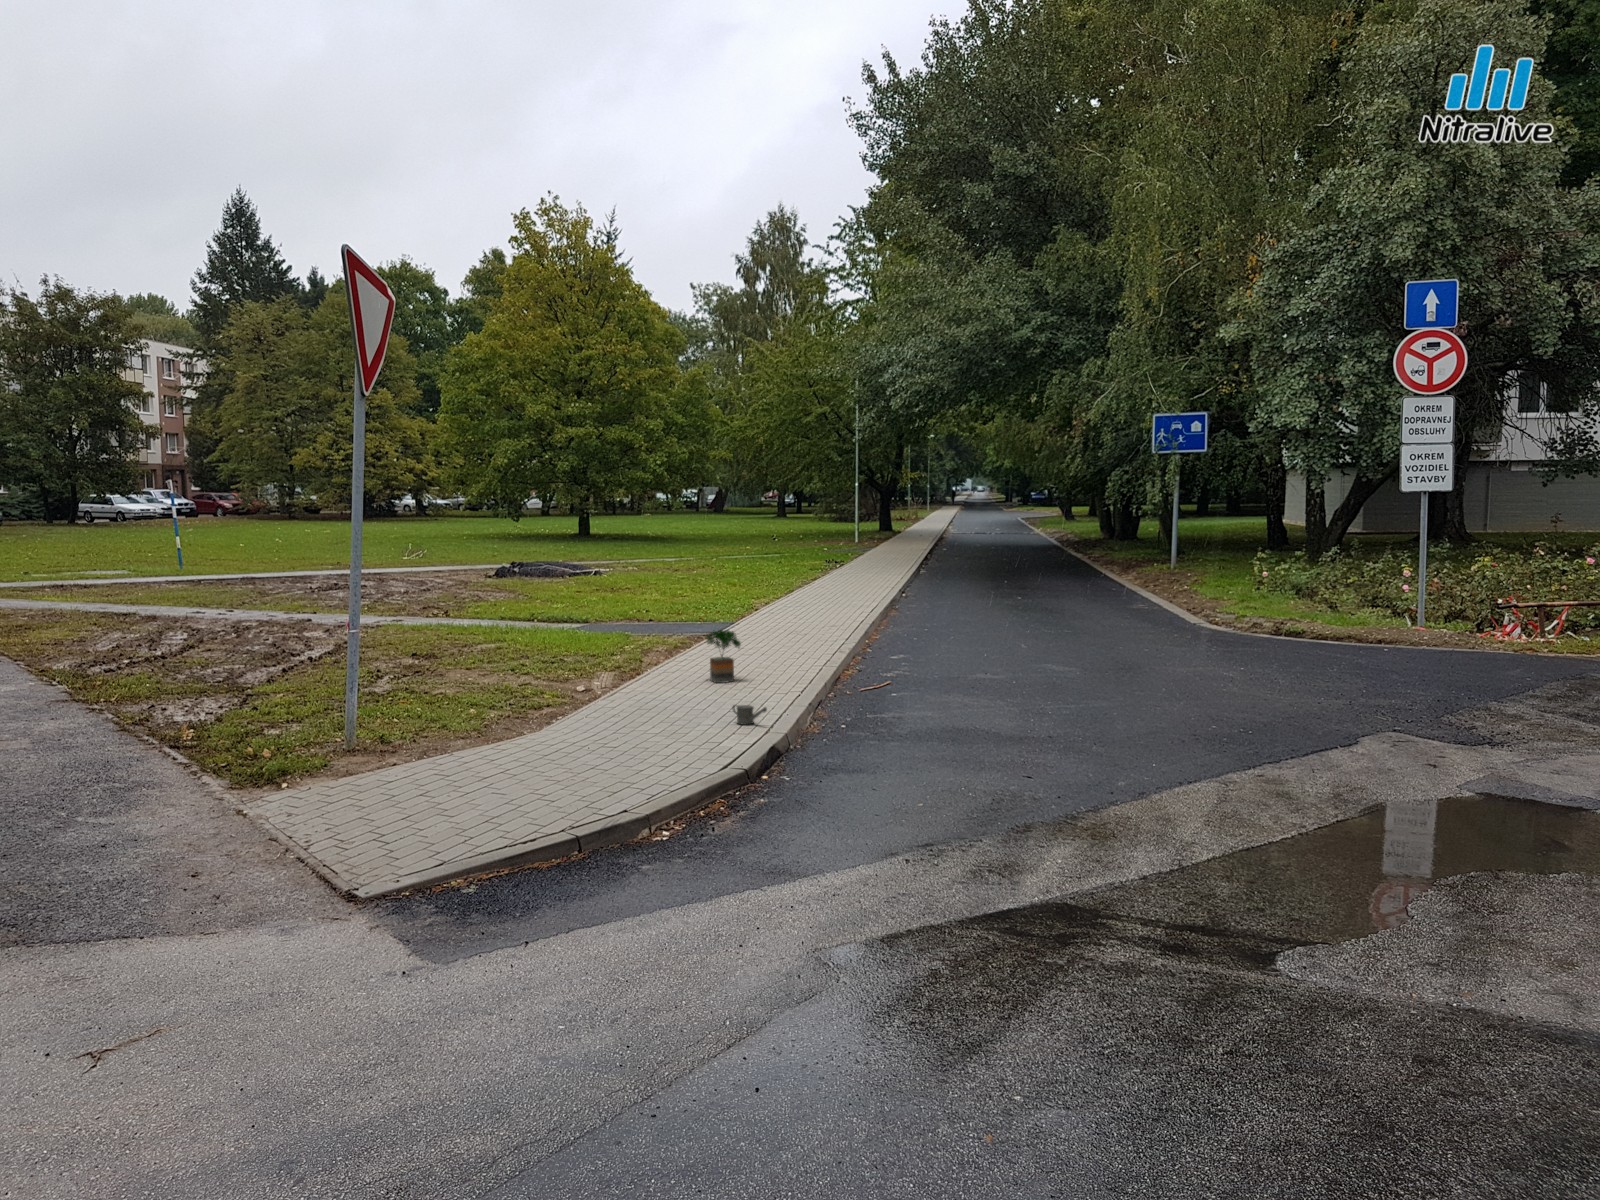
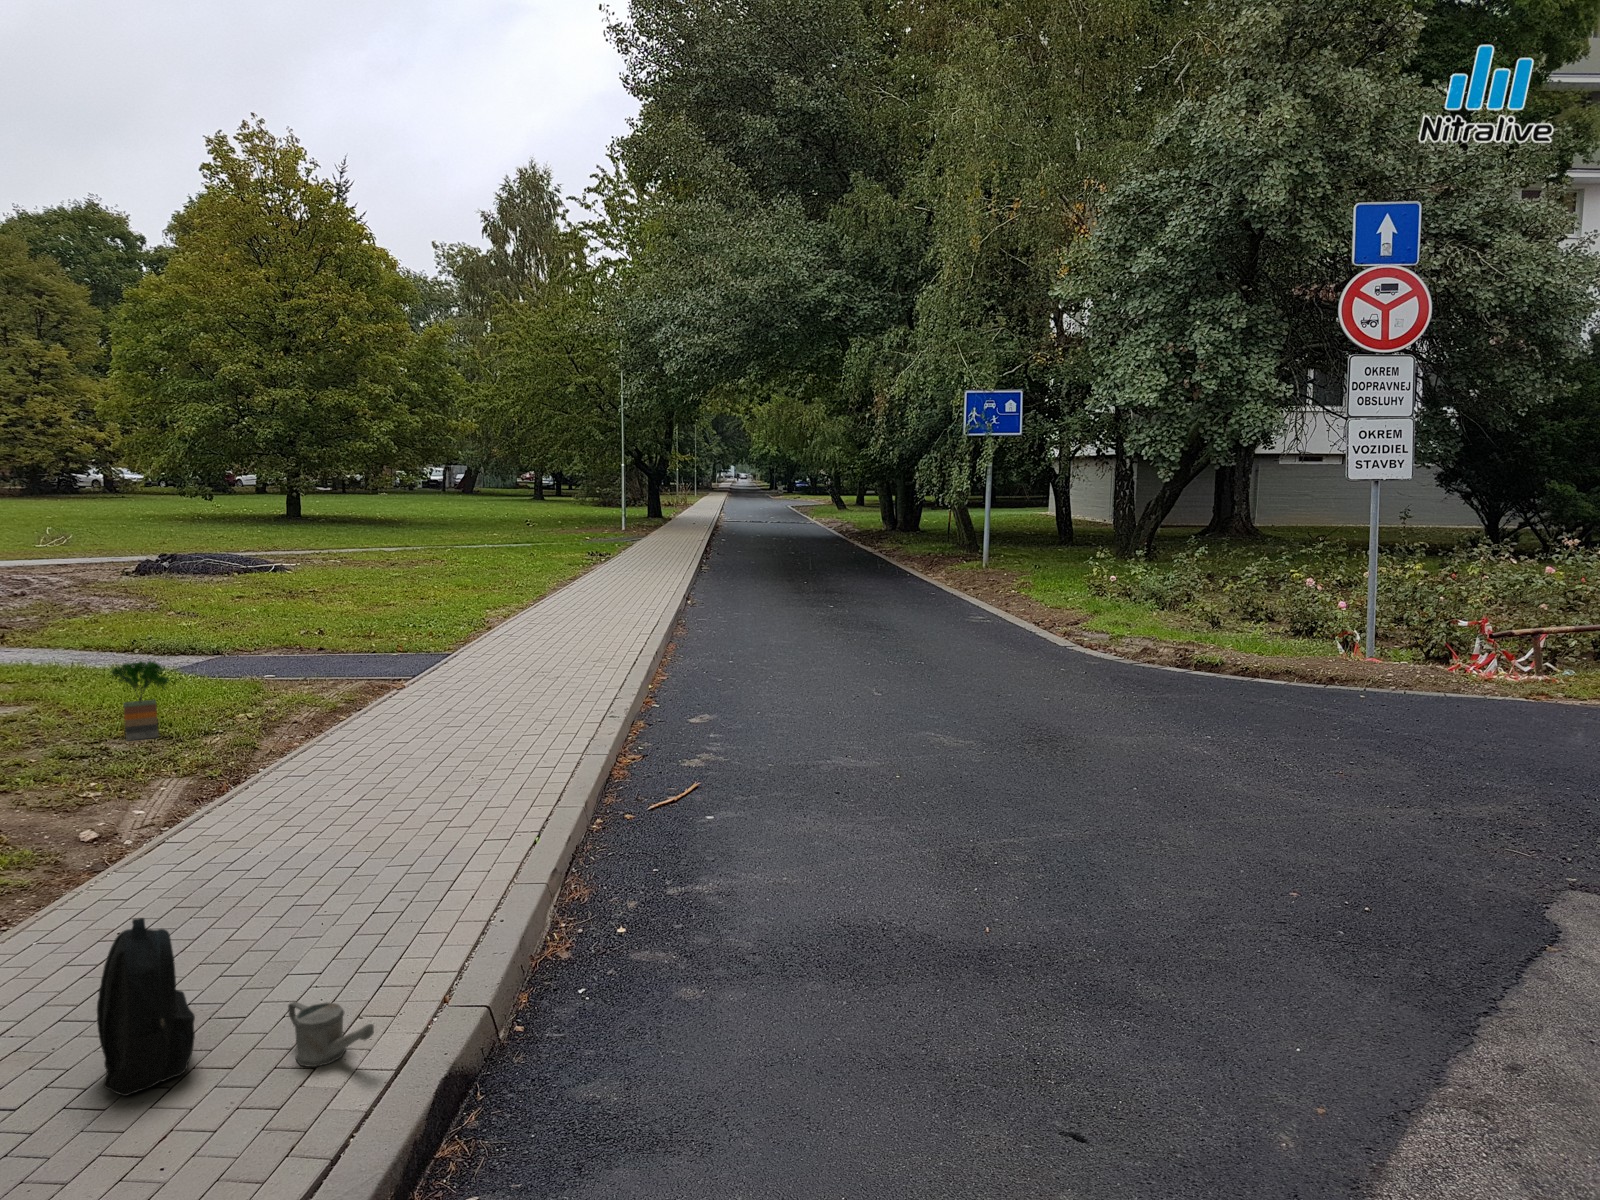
potted tree: present [706,630,741,683] -> present [111,661,169,741]
backpack: none [671,667,703,727] -> present [97,918,195,1096]

